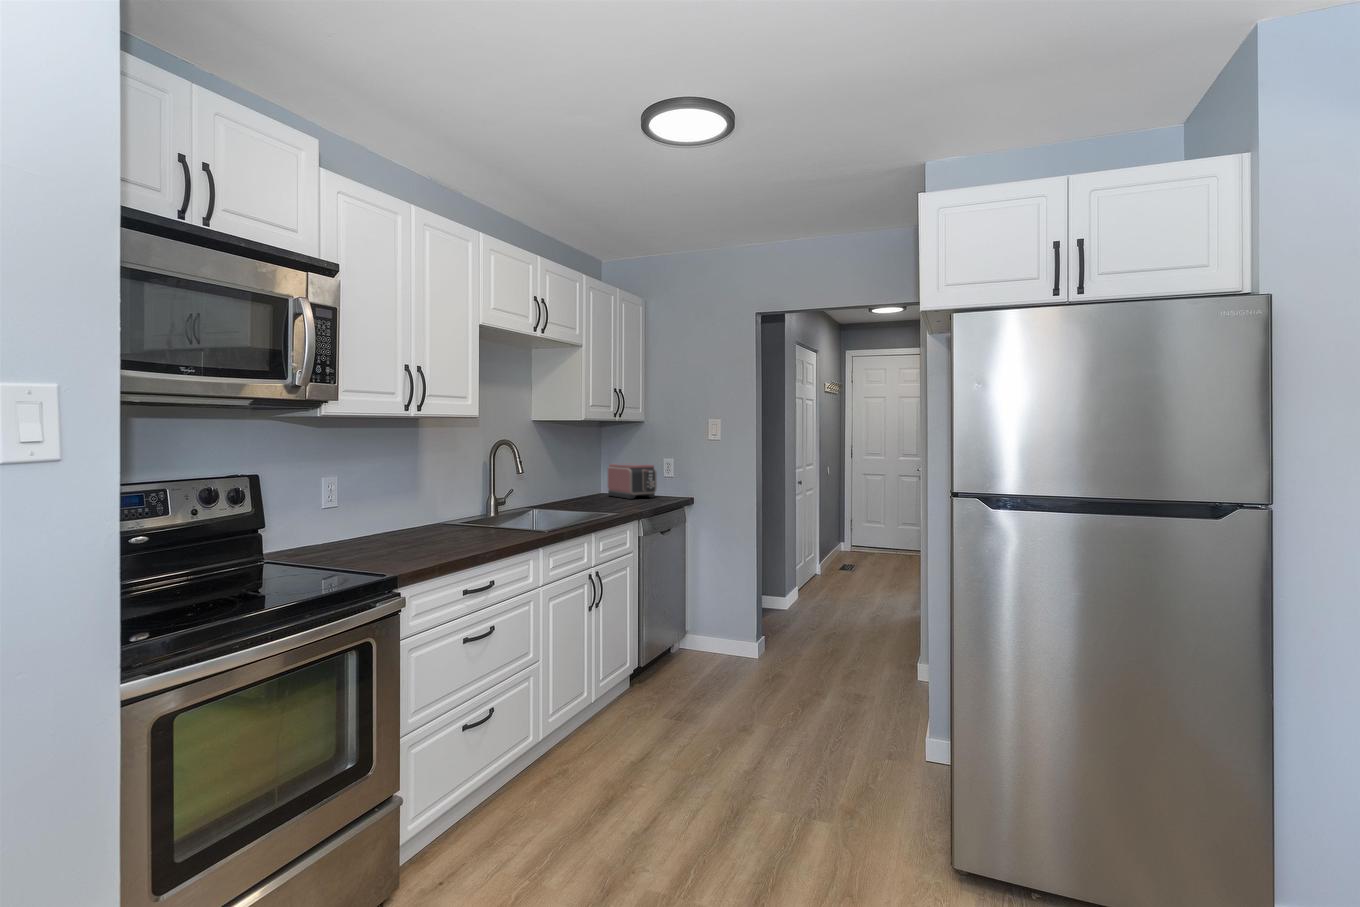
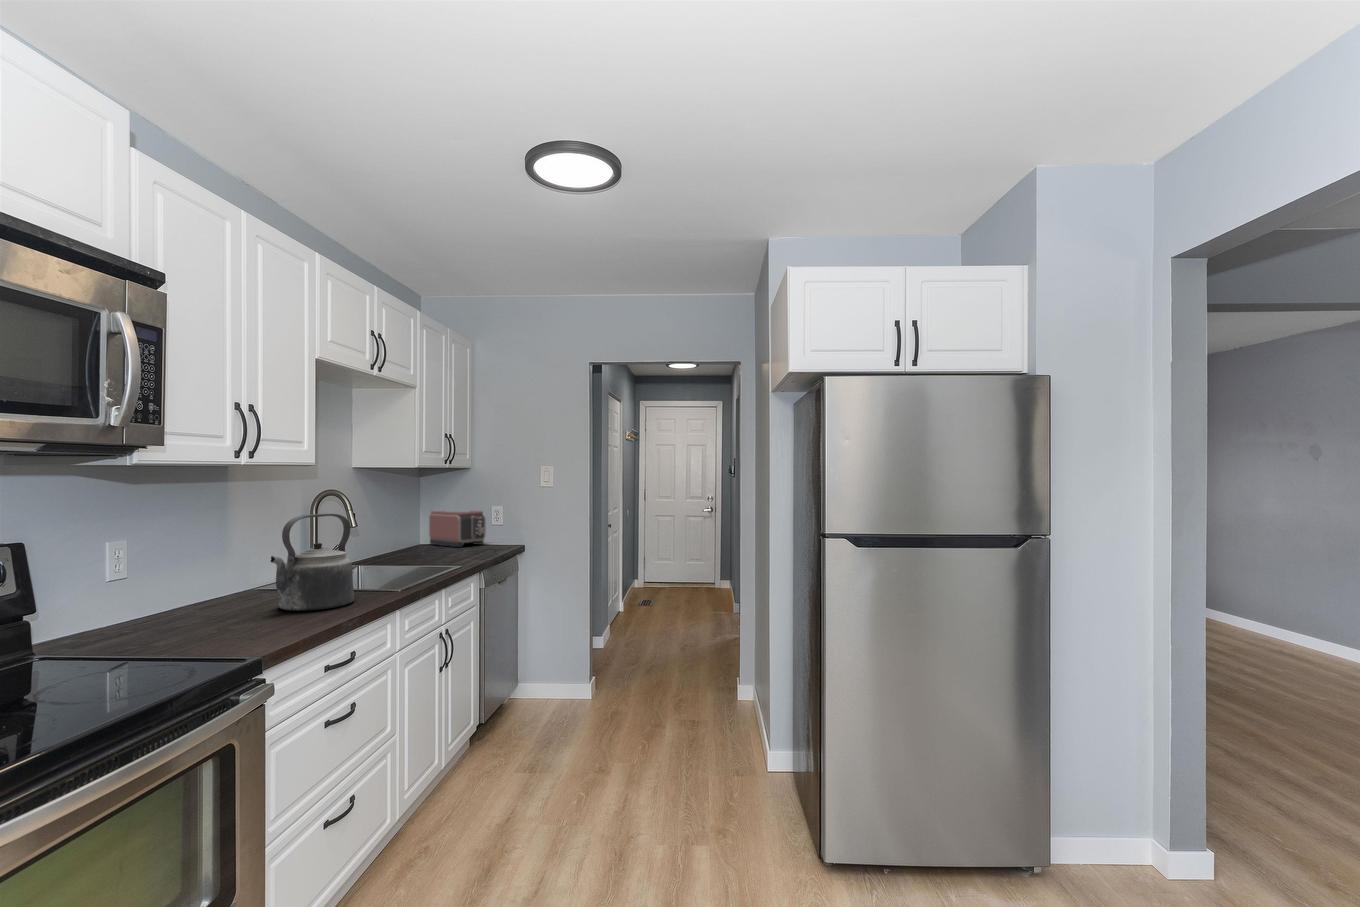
kettle: none [434,461,504,542] -> present [270,514,354,611]

